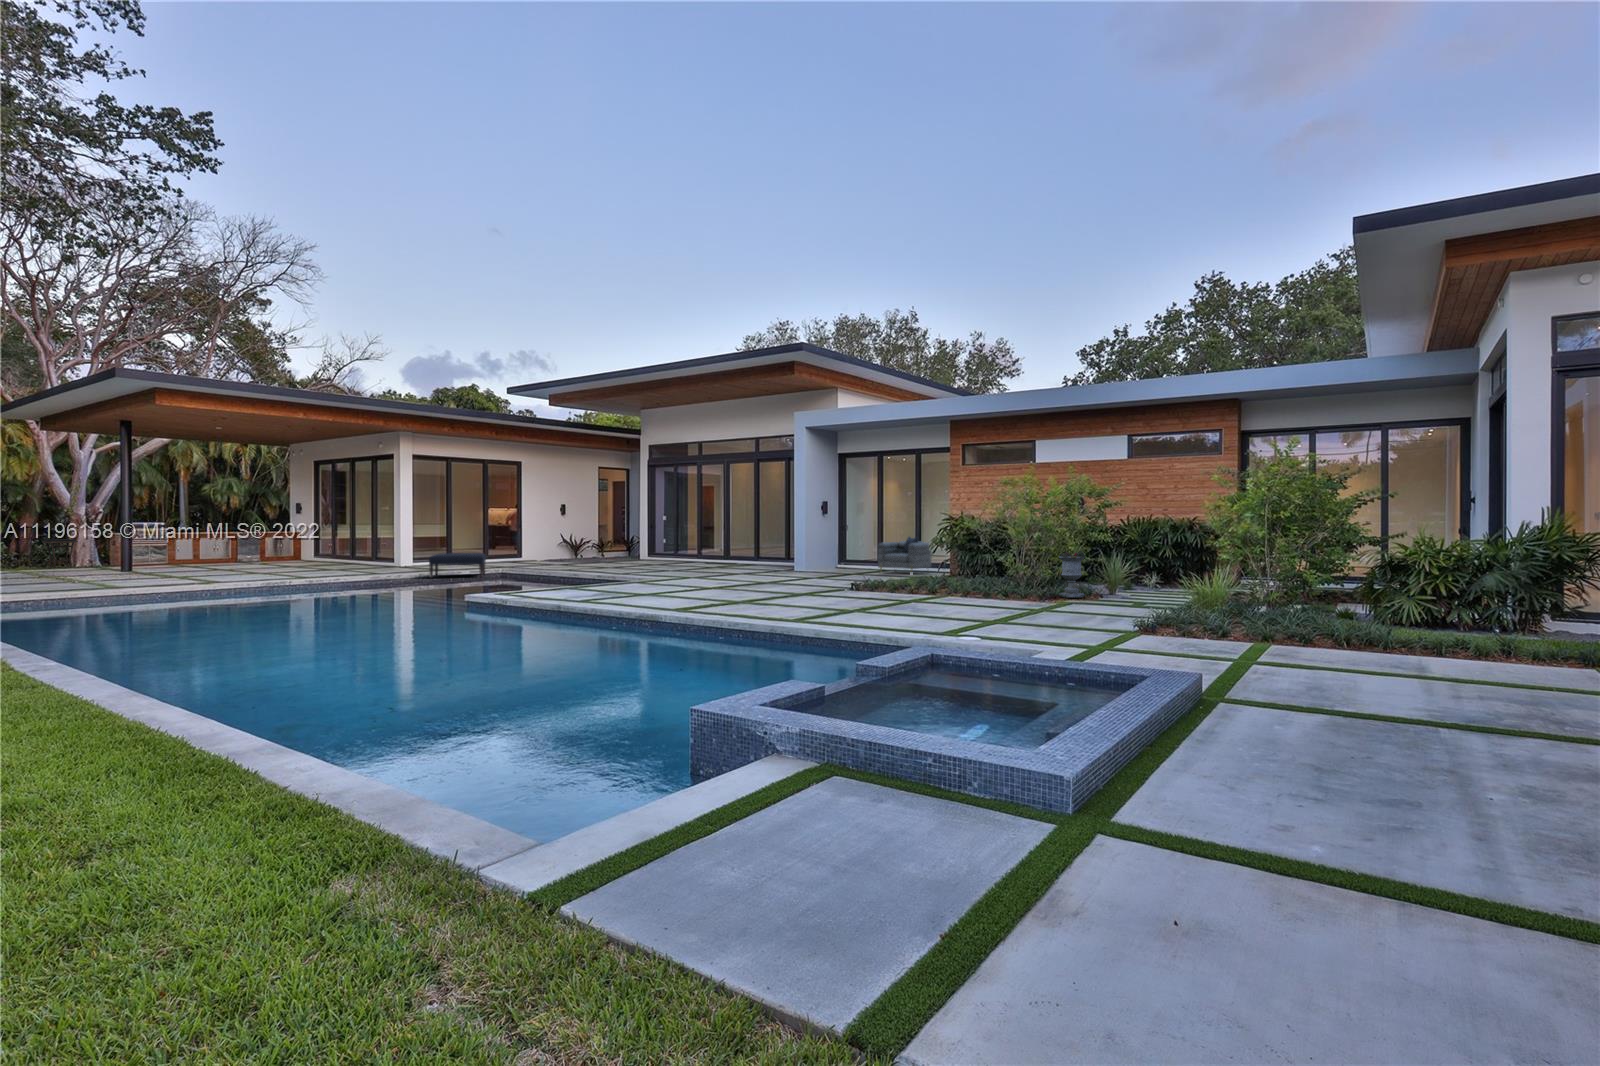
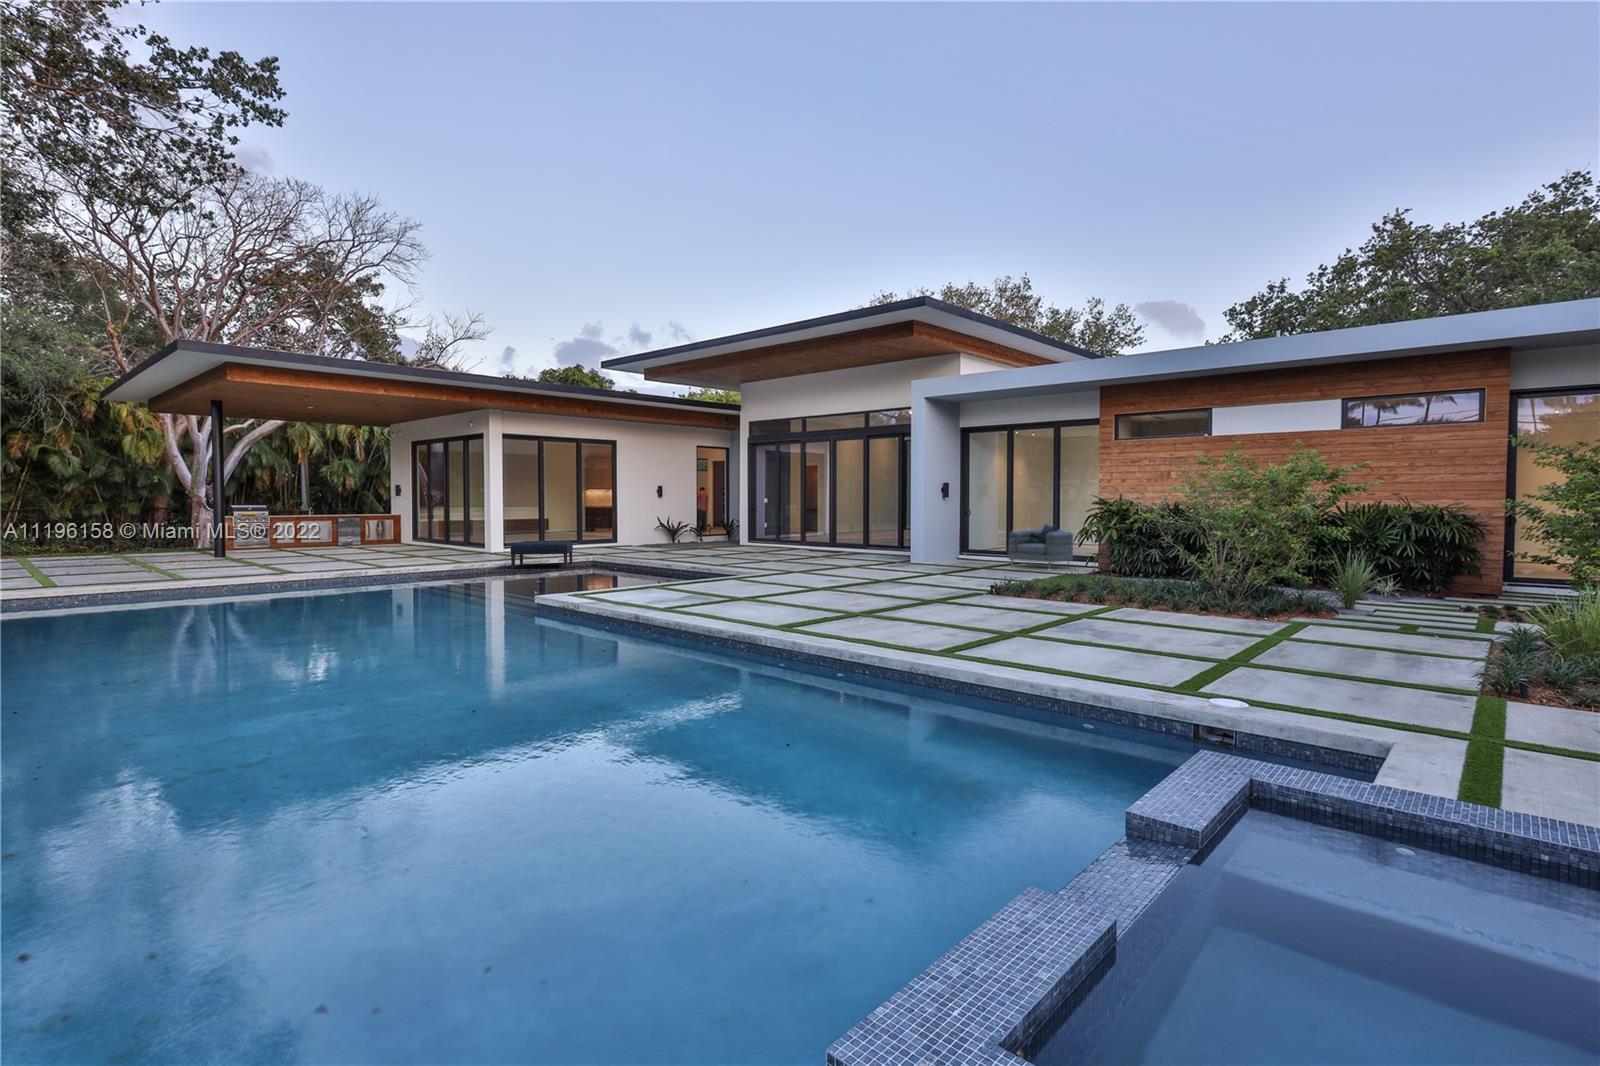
side table: present [42,539,78,568] -> none [156,522,189,551]
planter: present [1059,551,1086,598] -> none [1262,550,1303,612]

